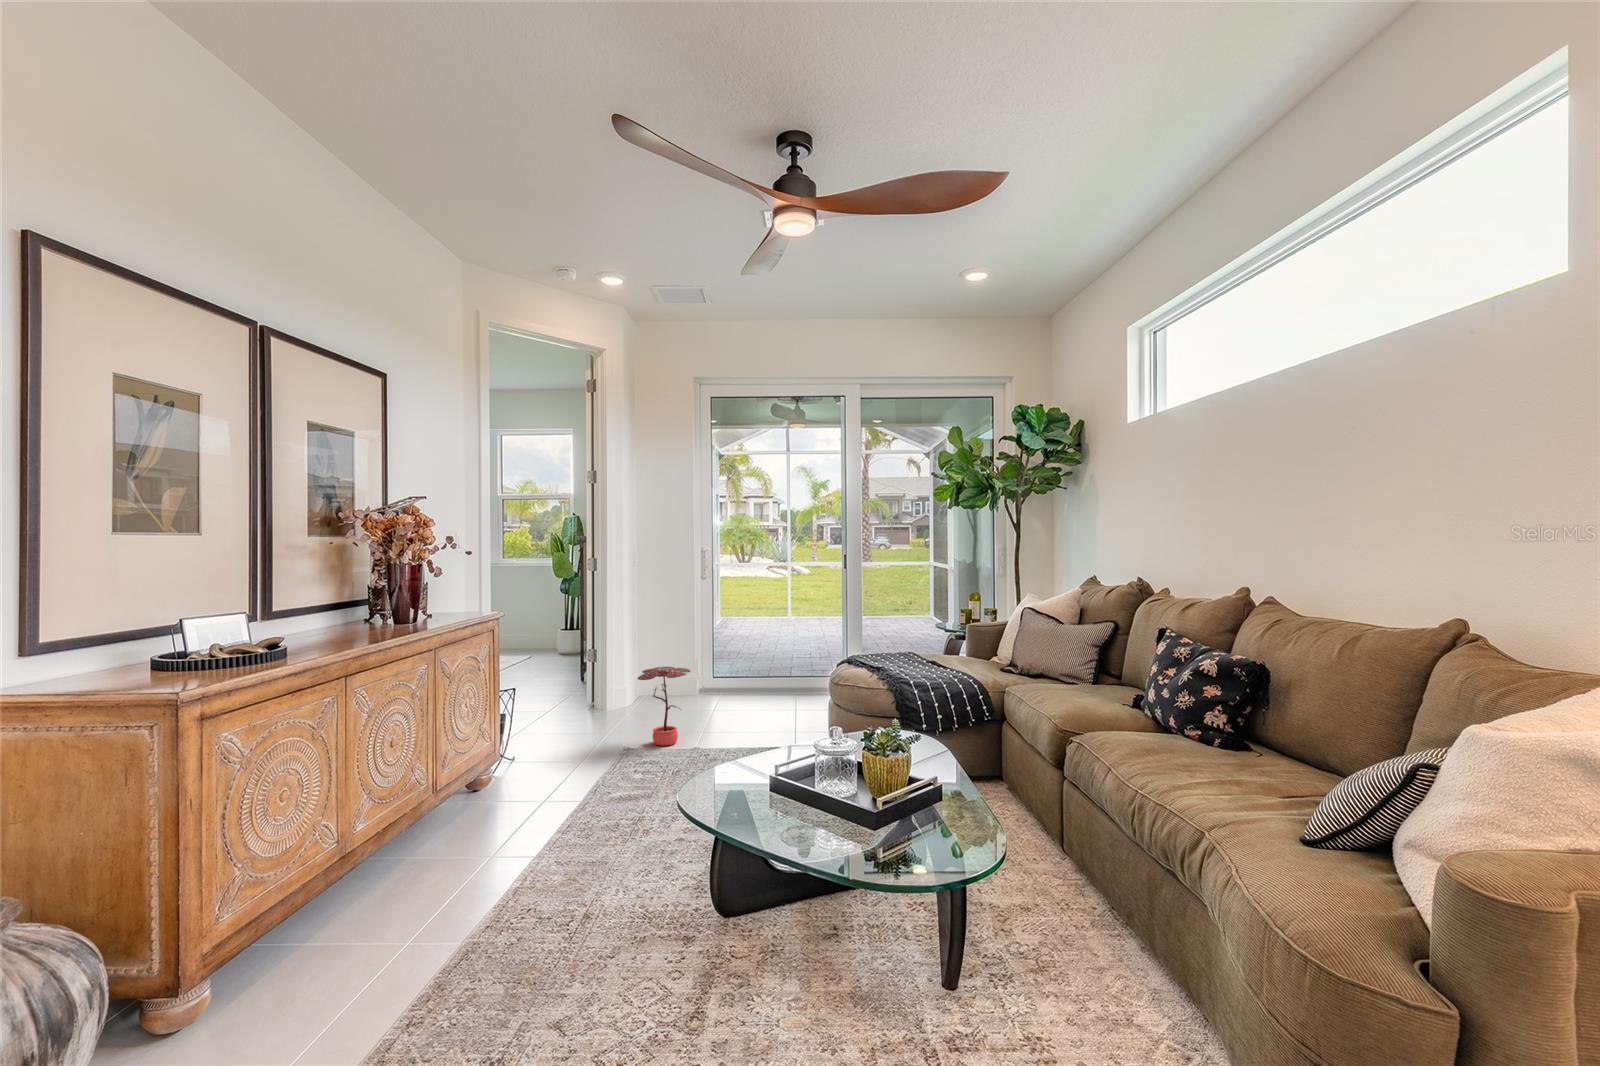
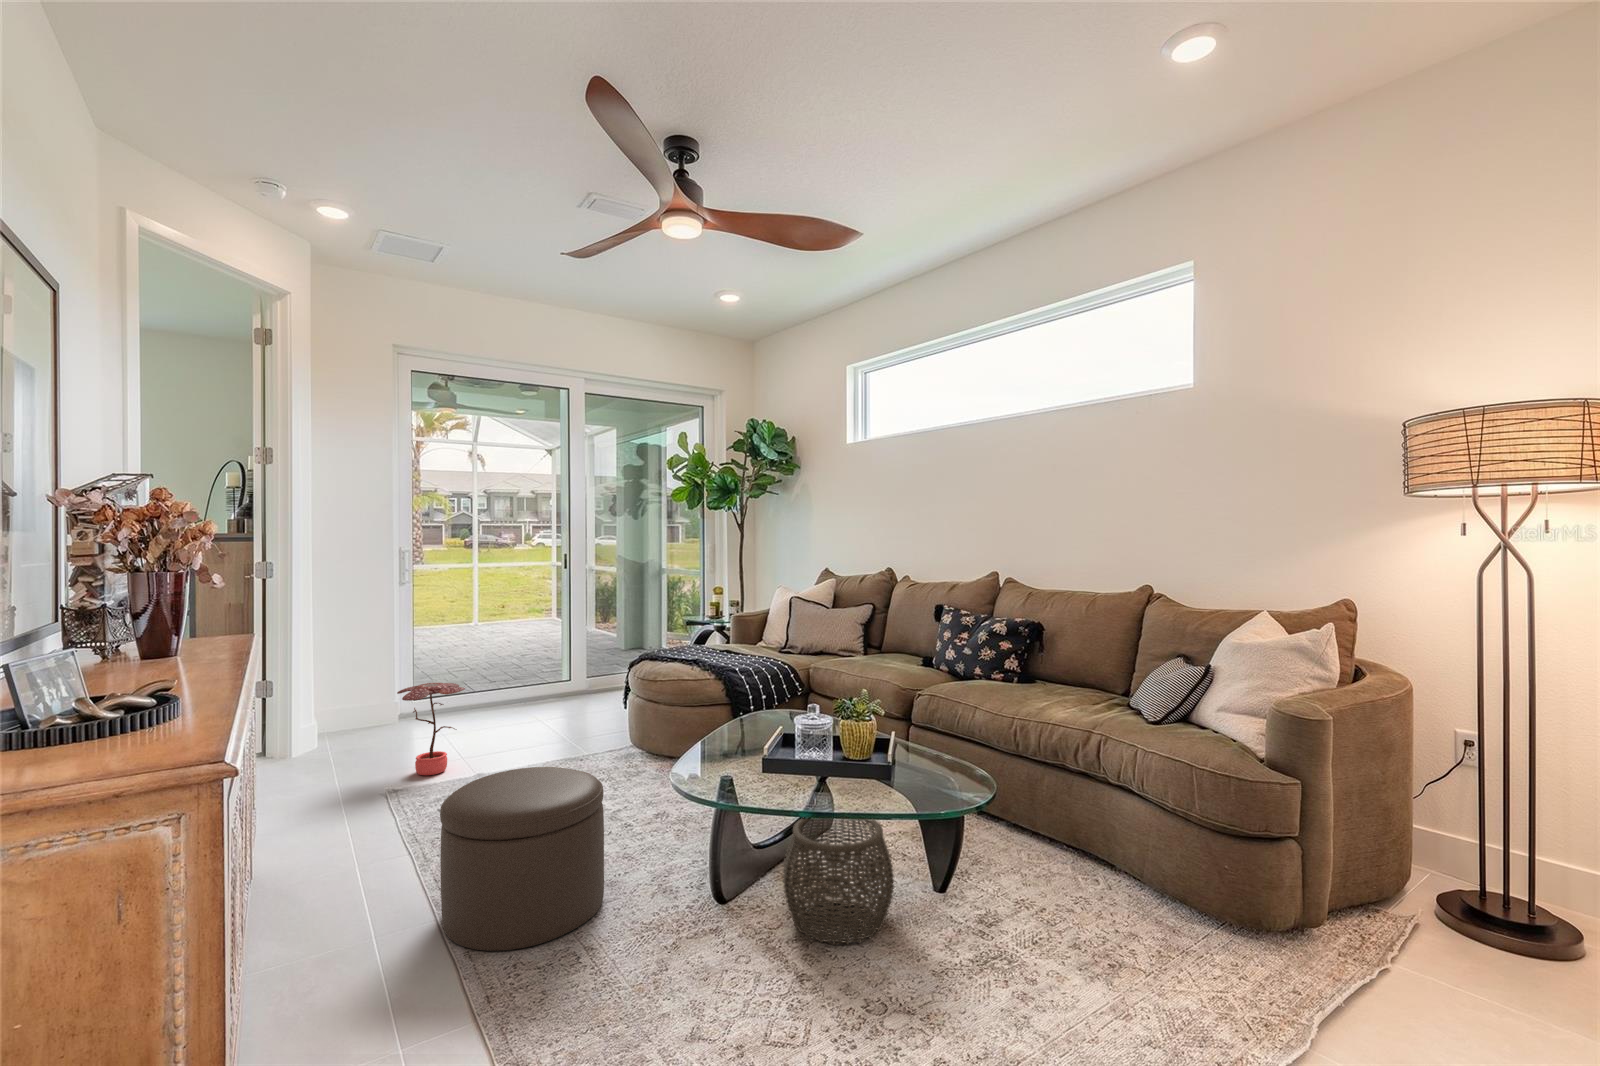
ottoman: none [519,751,658,905] -> present [440,767,604,951]
woven basket: none [737,851,859,1005] -> present [782,817,894,945]

